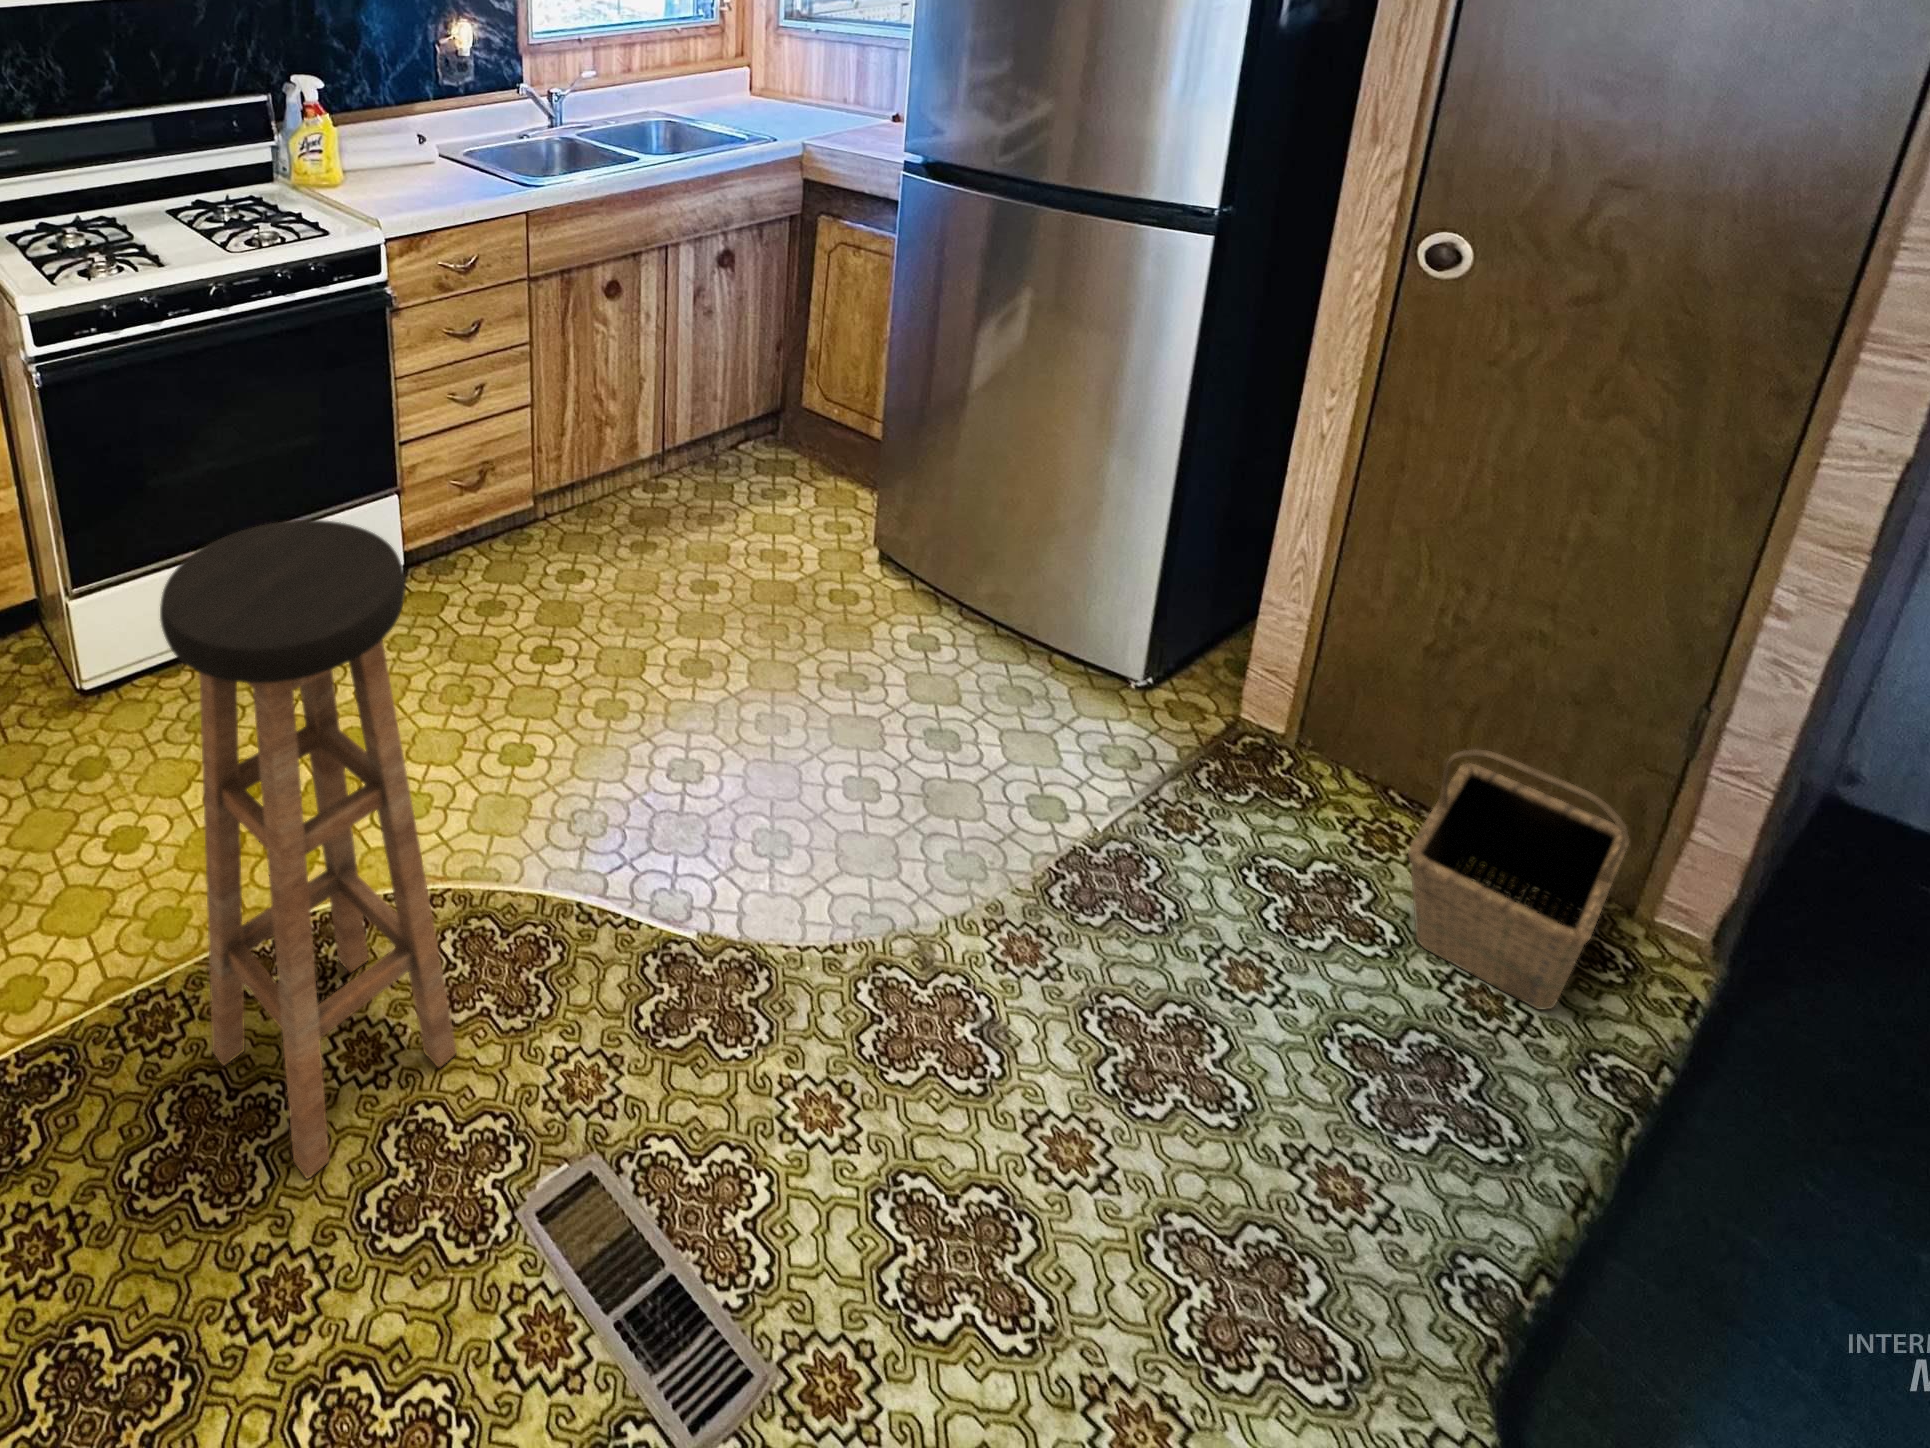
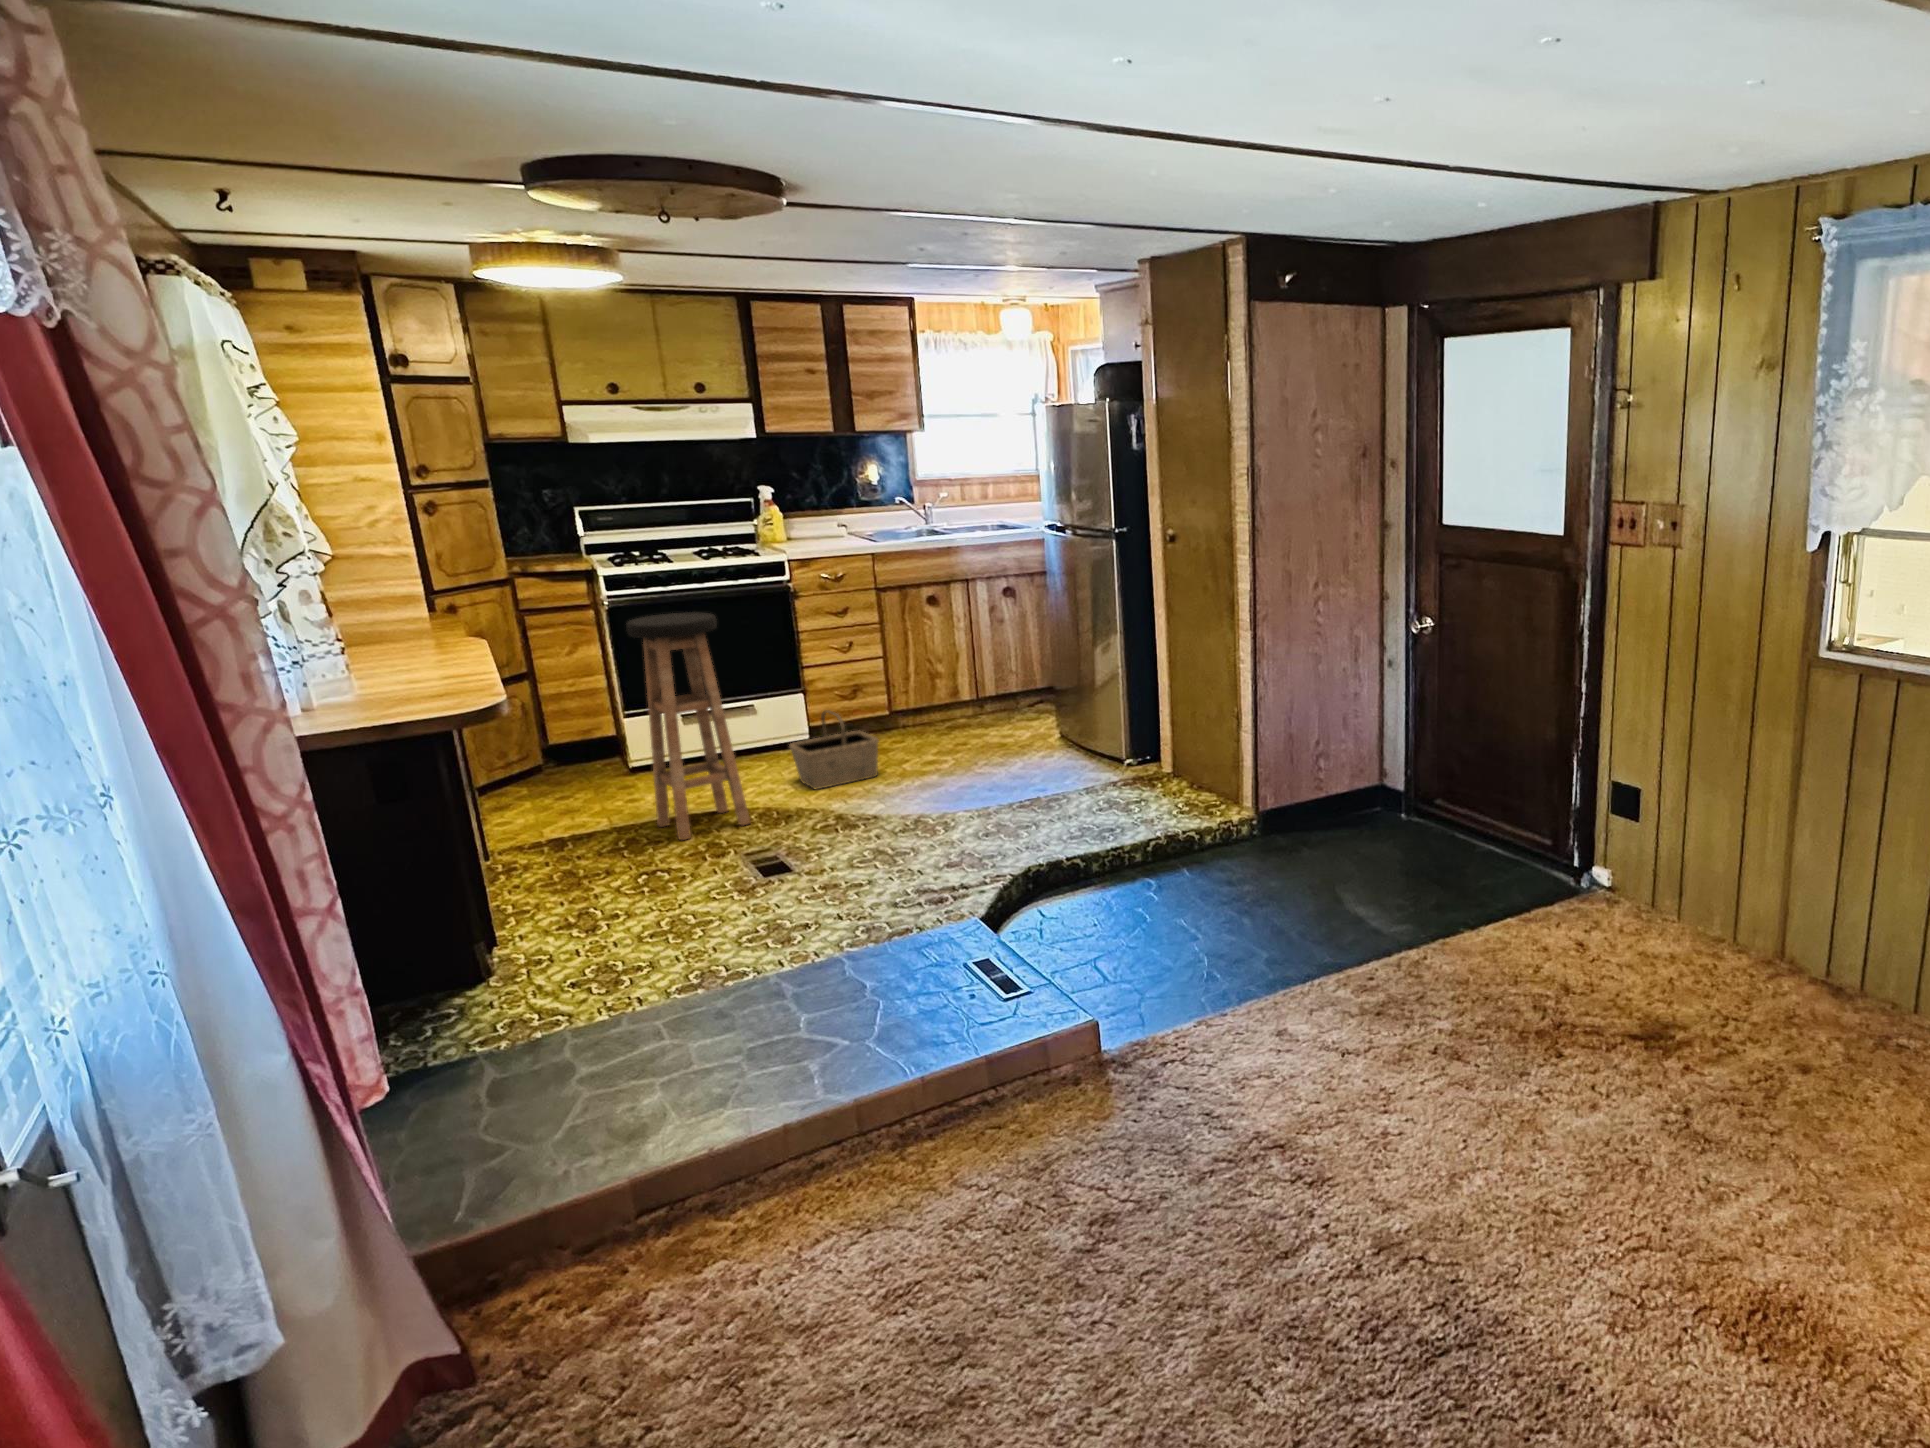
basket: present [1409,749,1629,1009] -> present [789,710,878,789]

